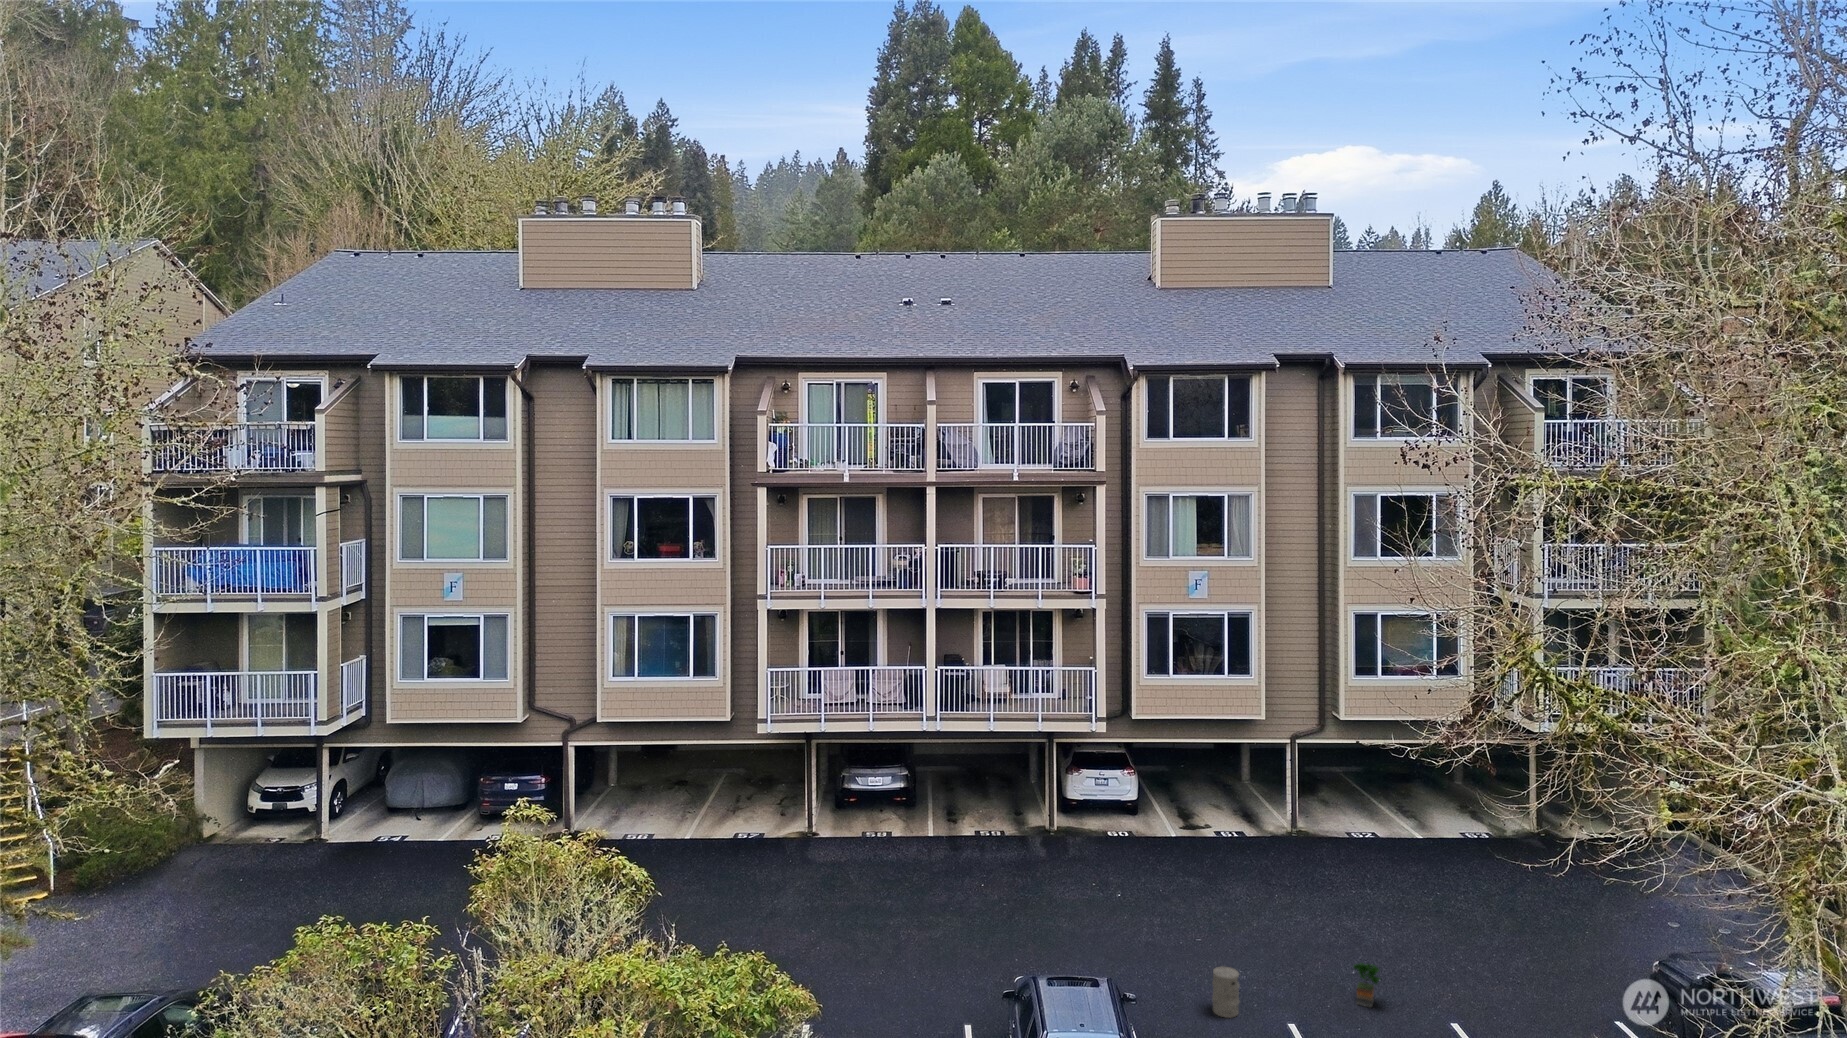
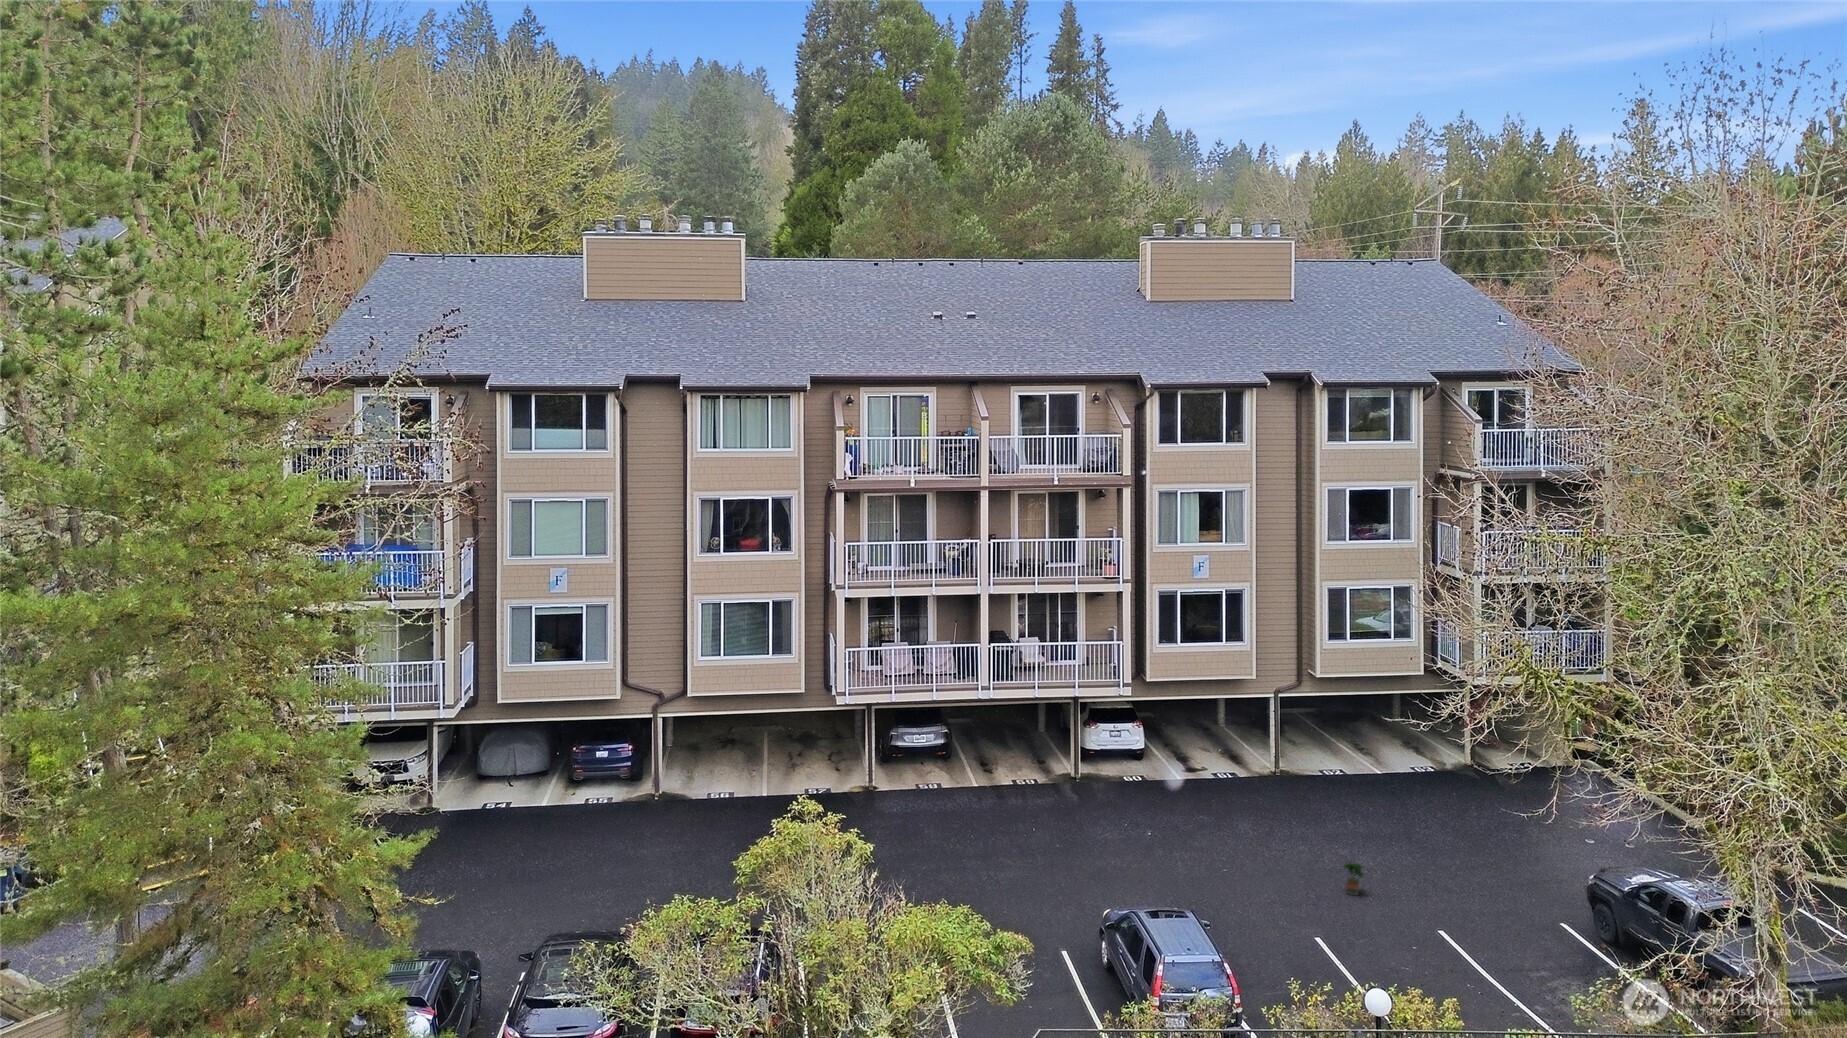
trash can: present [1212,966,1239,1018] -> none [1241,870,1262,907]

